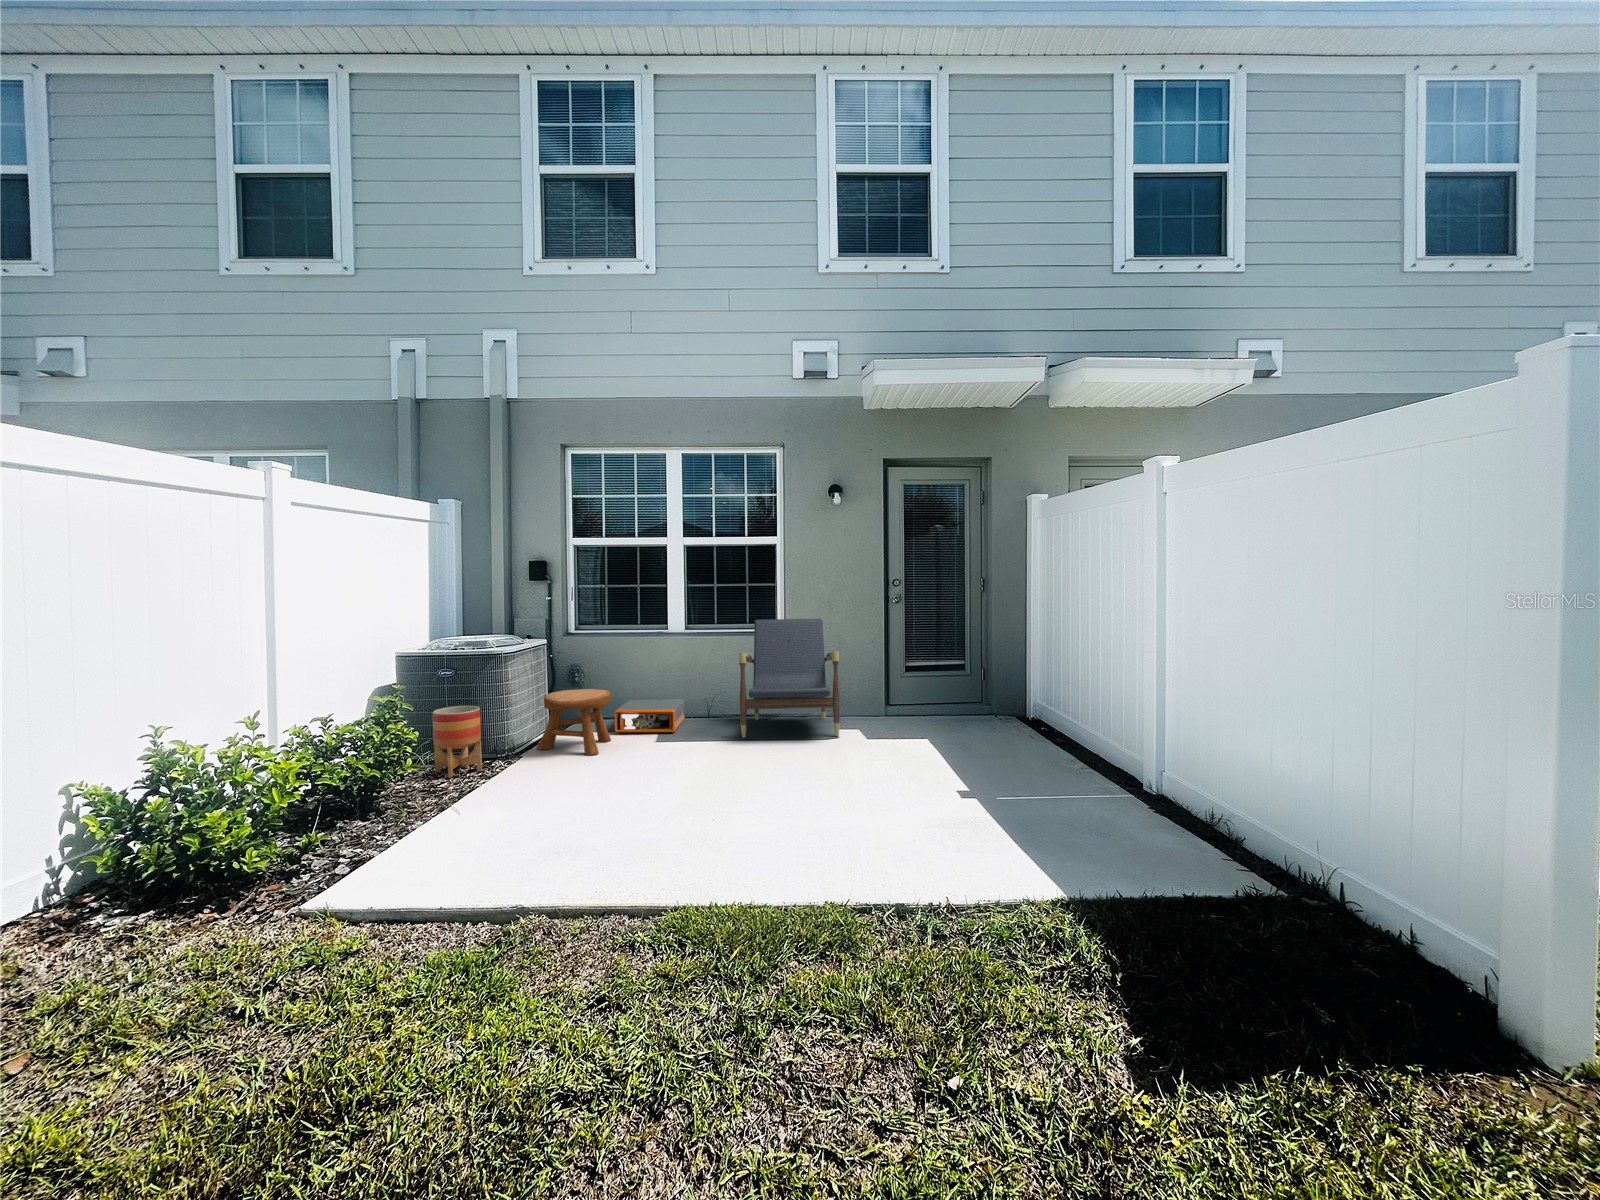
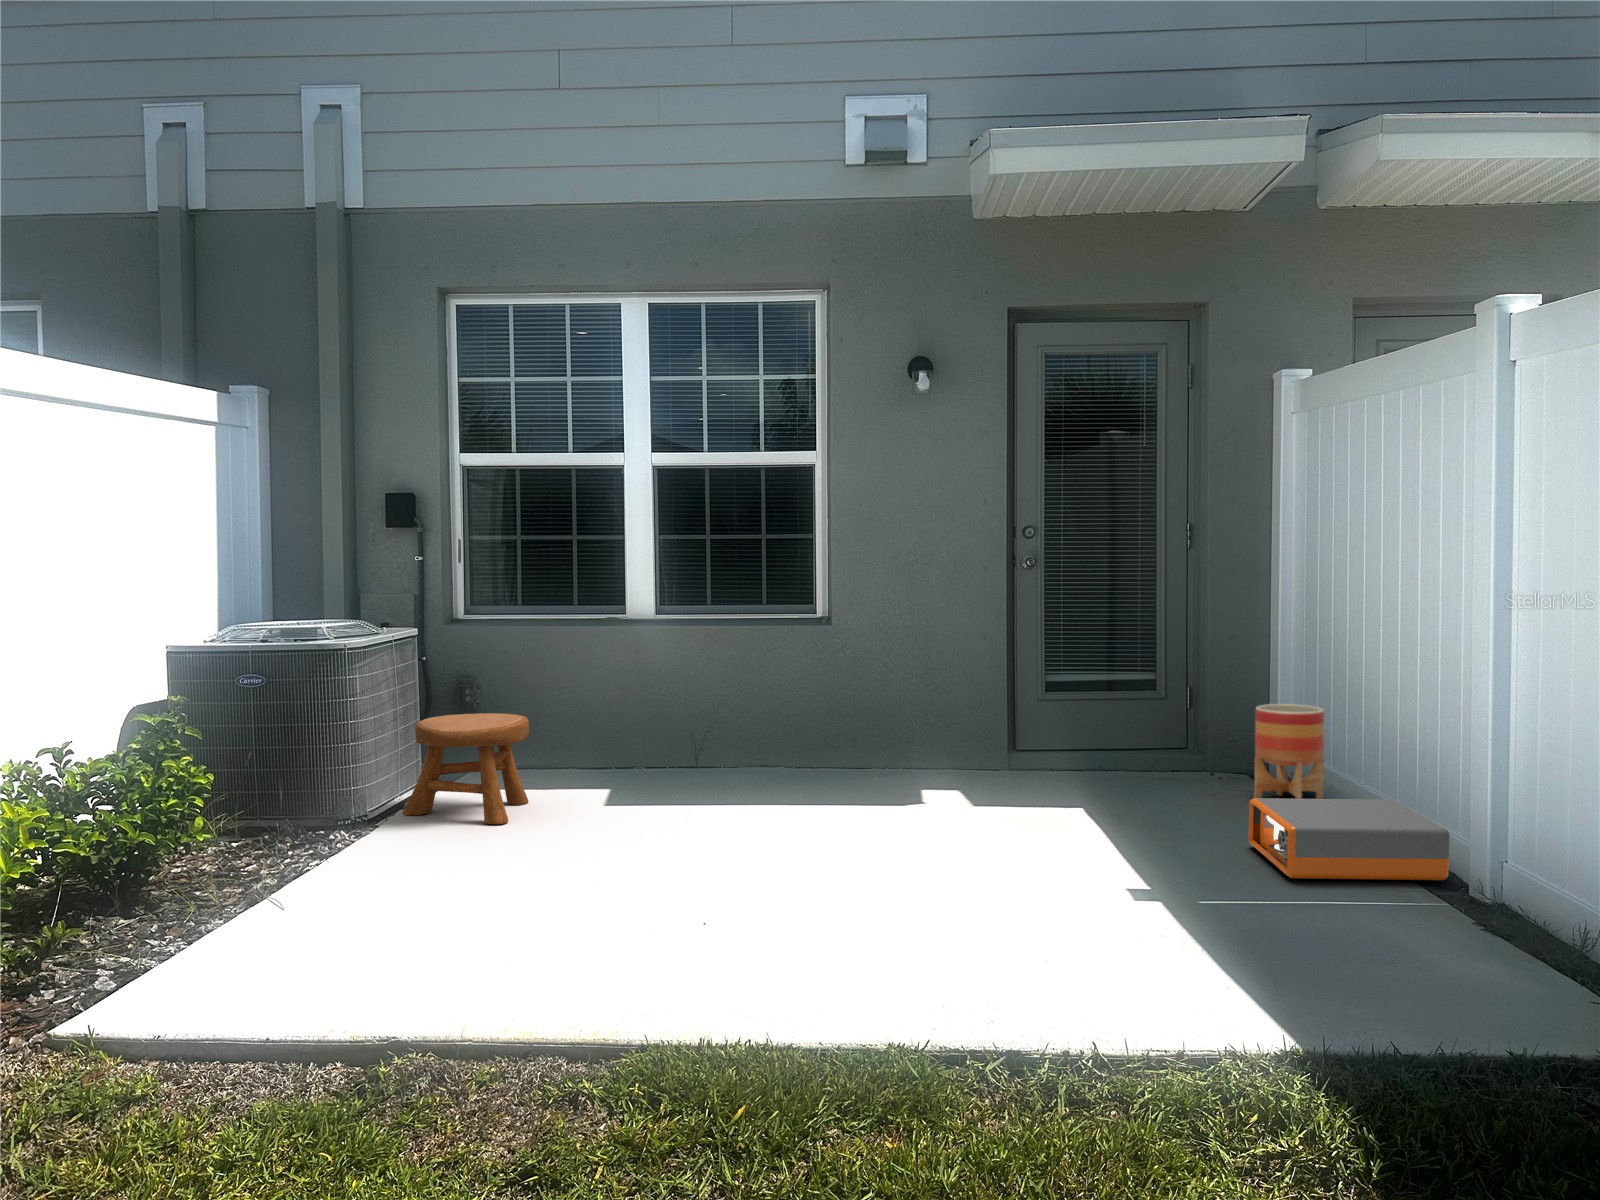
lounge chair: present [739,619,840,738] -> none [751,597,926,802]
storage box: present [615,699,685,732] -> present [1248,798,1450,880]
planter: present [433,706,482,778] -> present [1254,704,1324,799]

